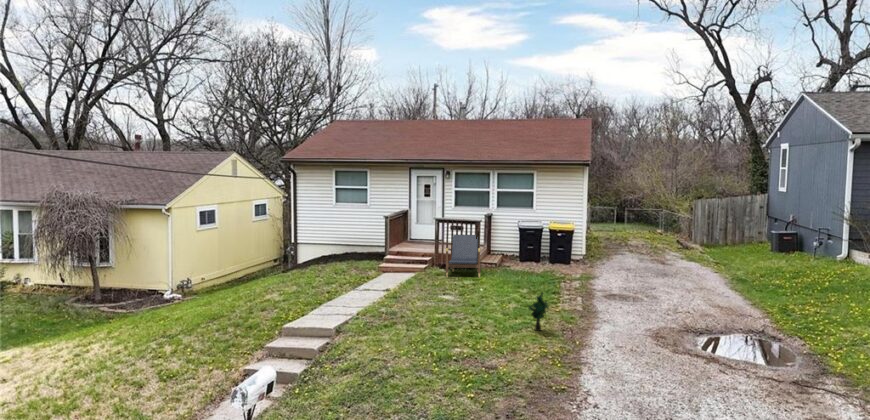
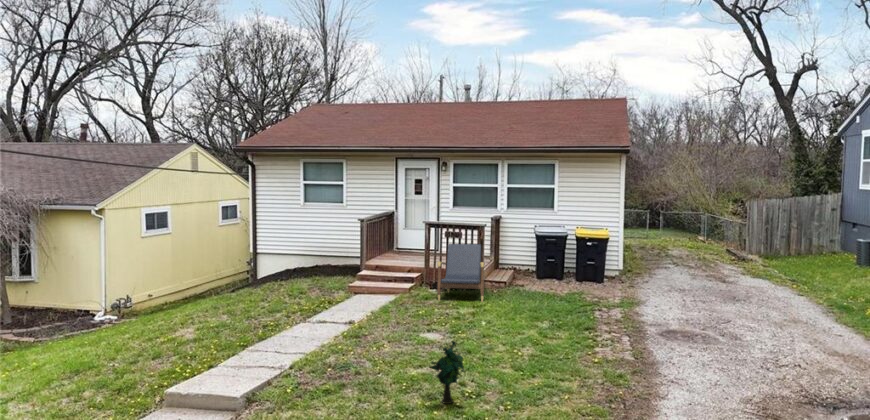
decorative plant: present [528,293,549,331] -> present [431,341,465,404]

